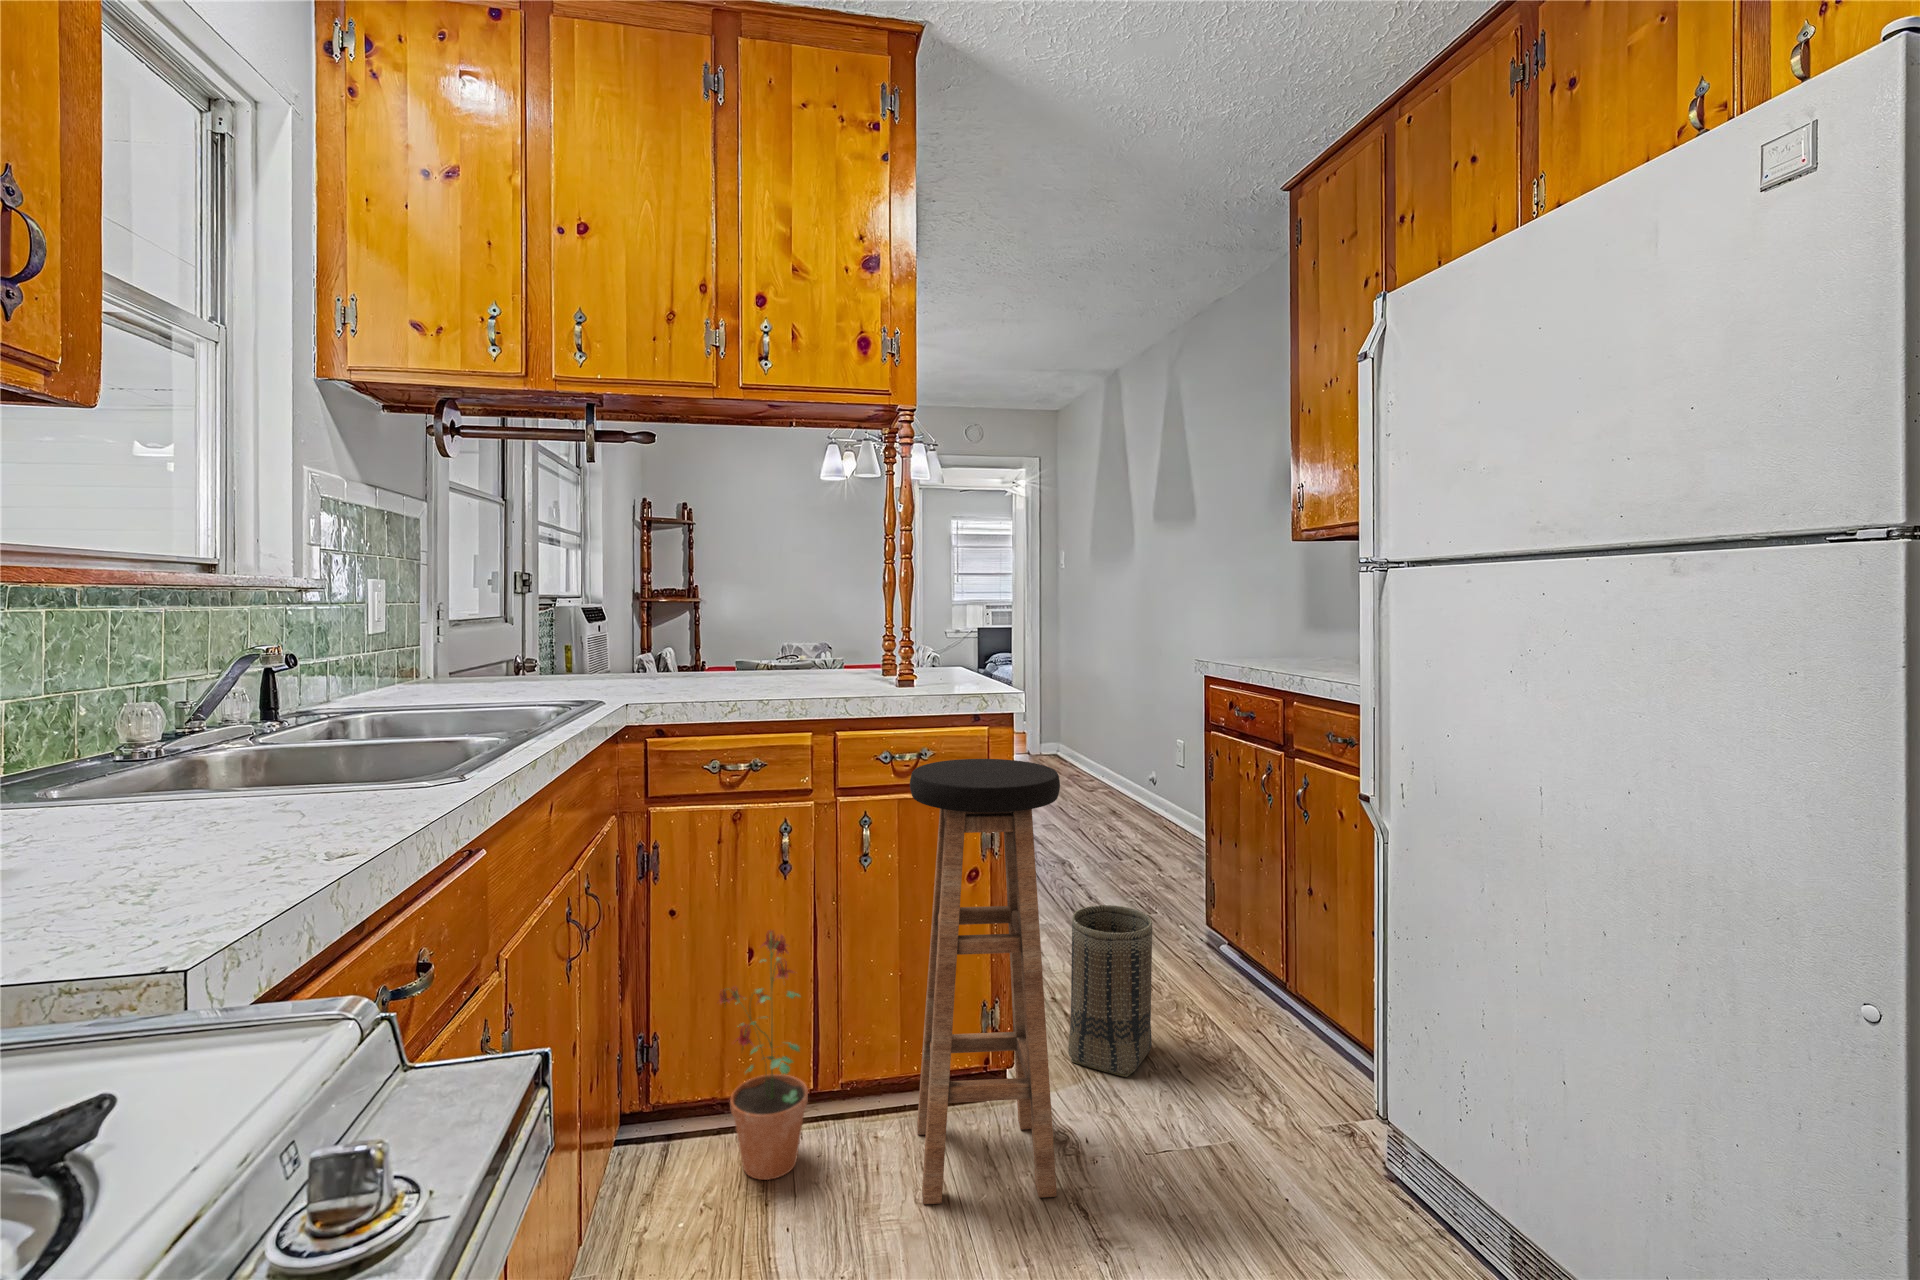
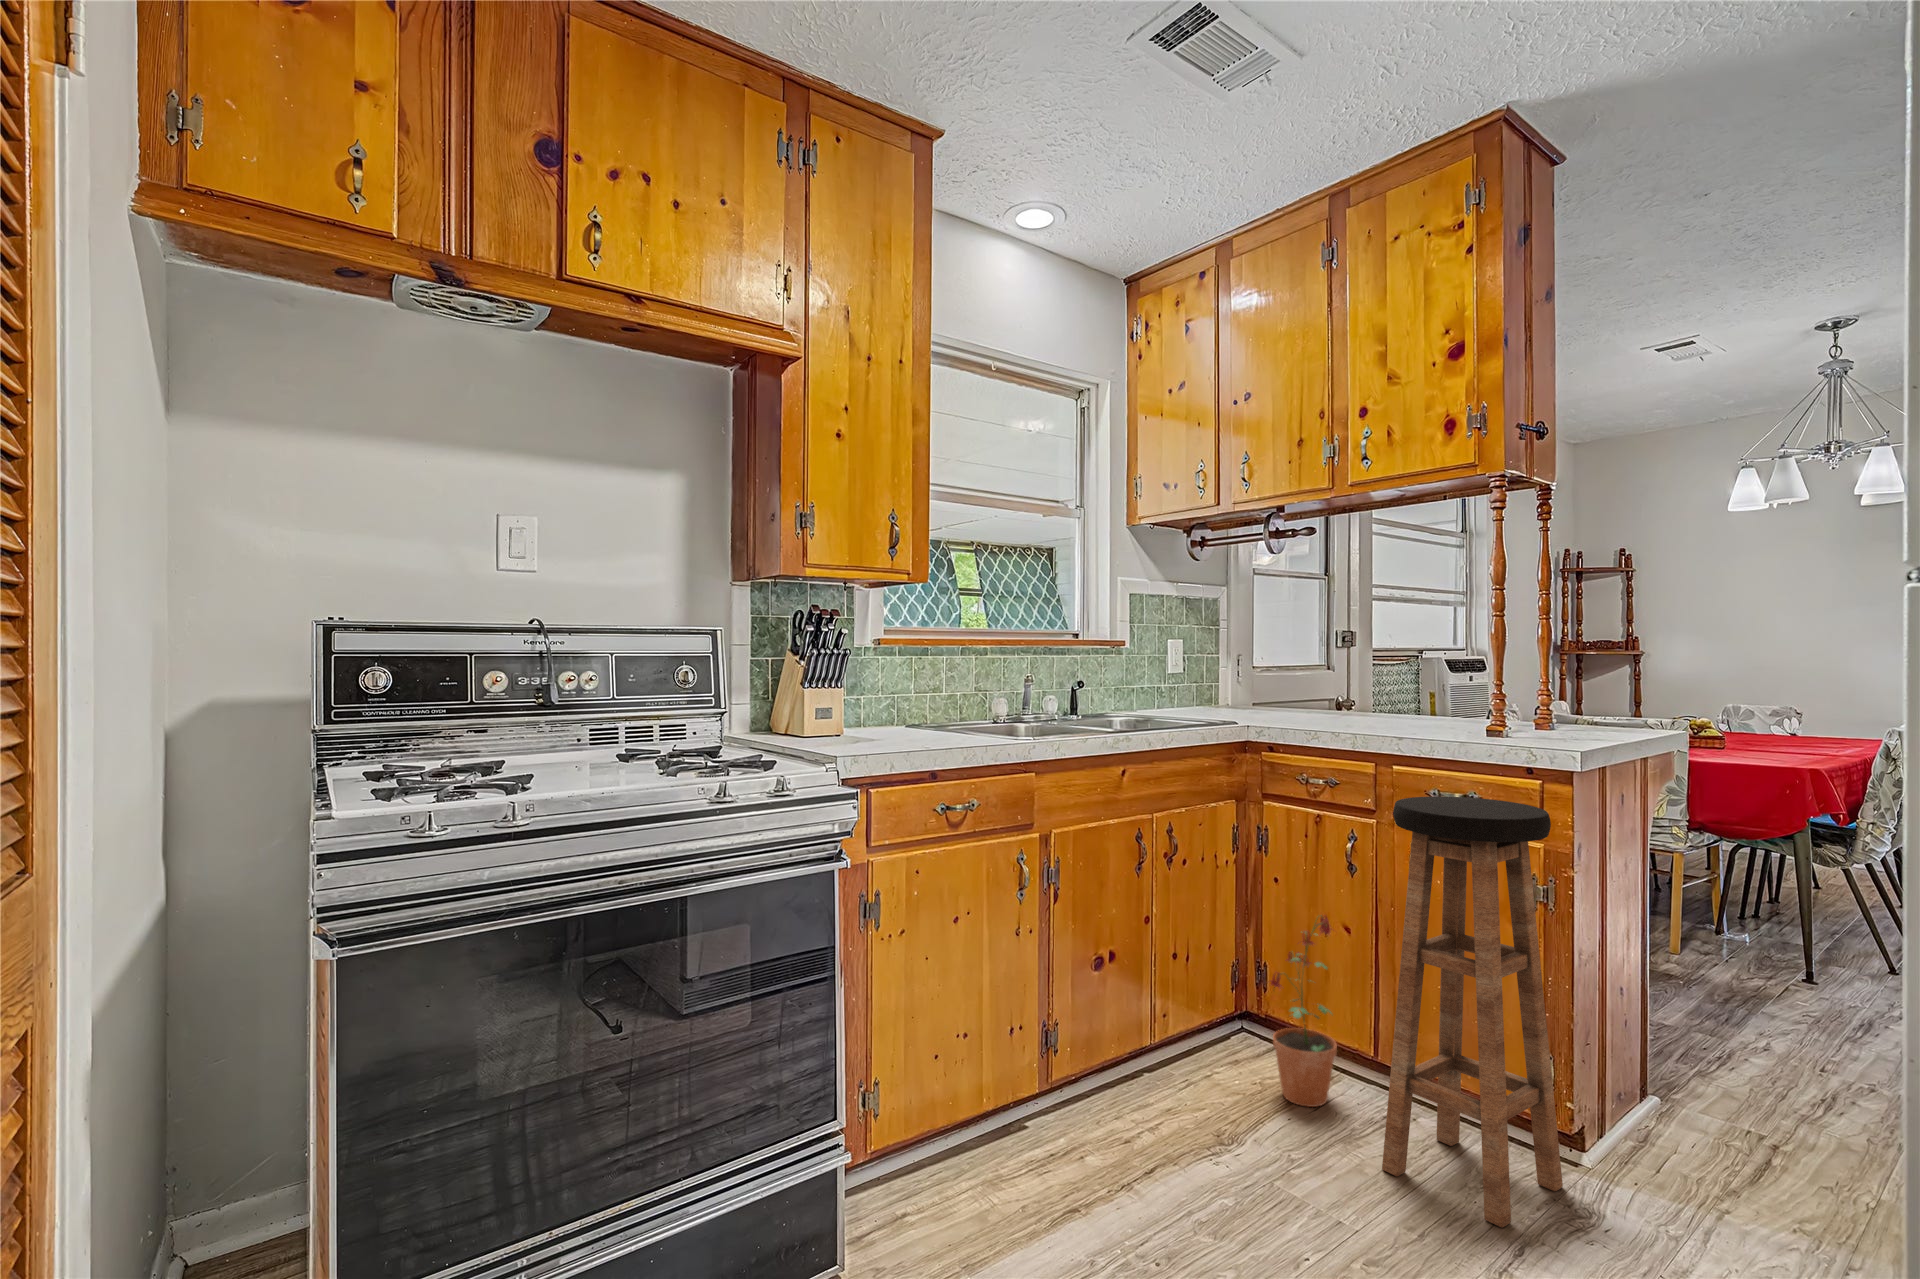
basket: present [1068,905,1152,1077] -> none [1681,1013,1817,1223]

